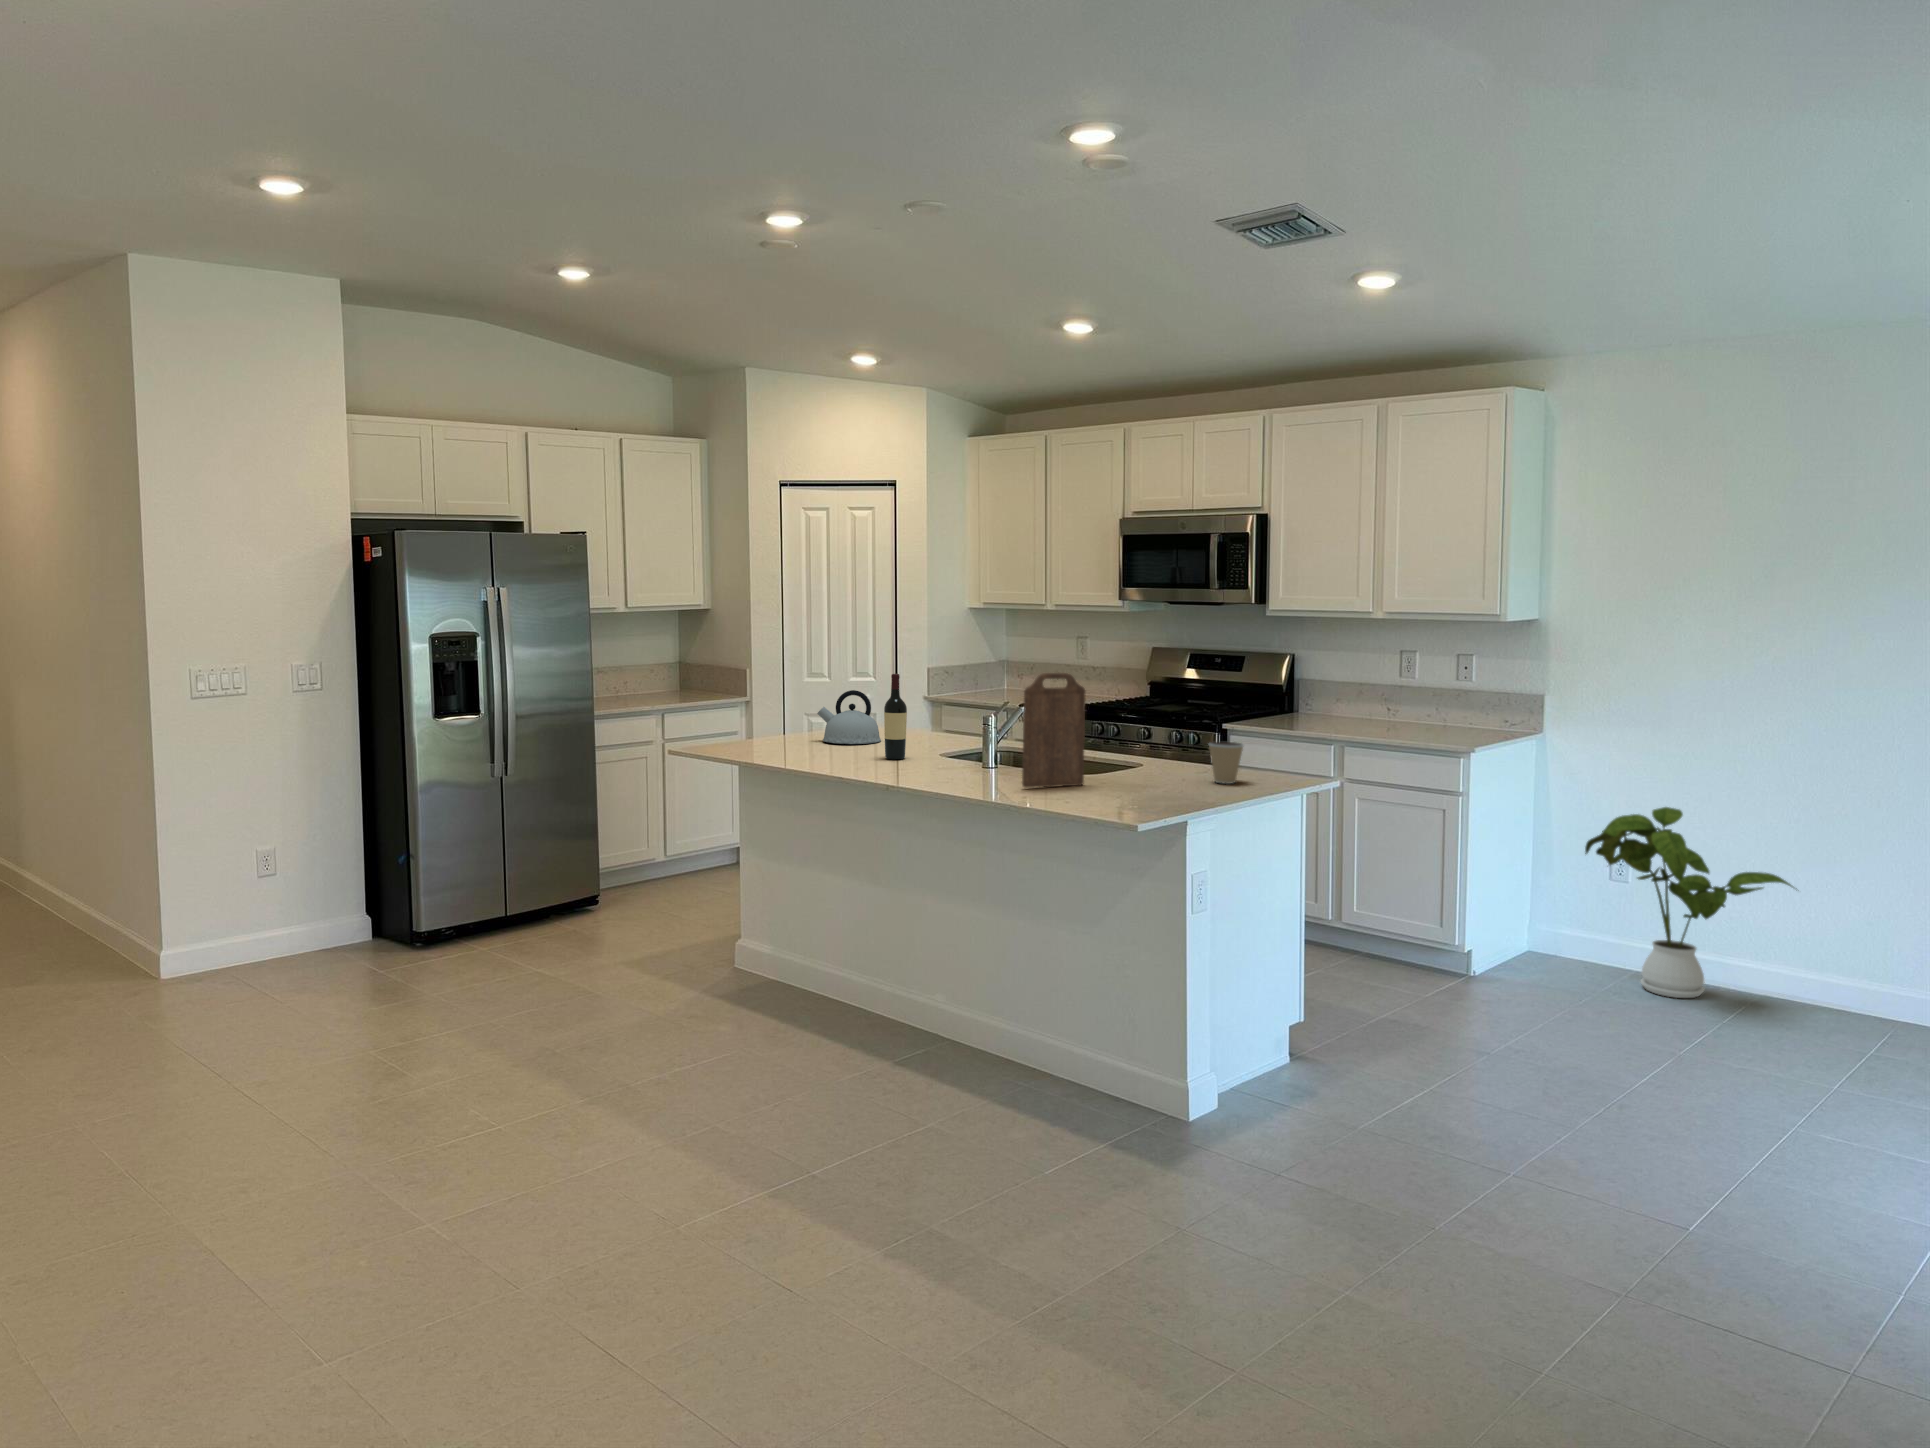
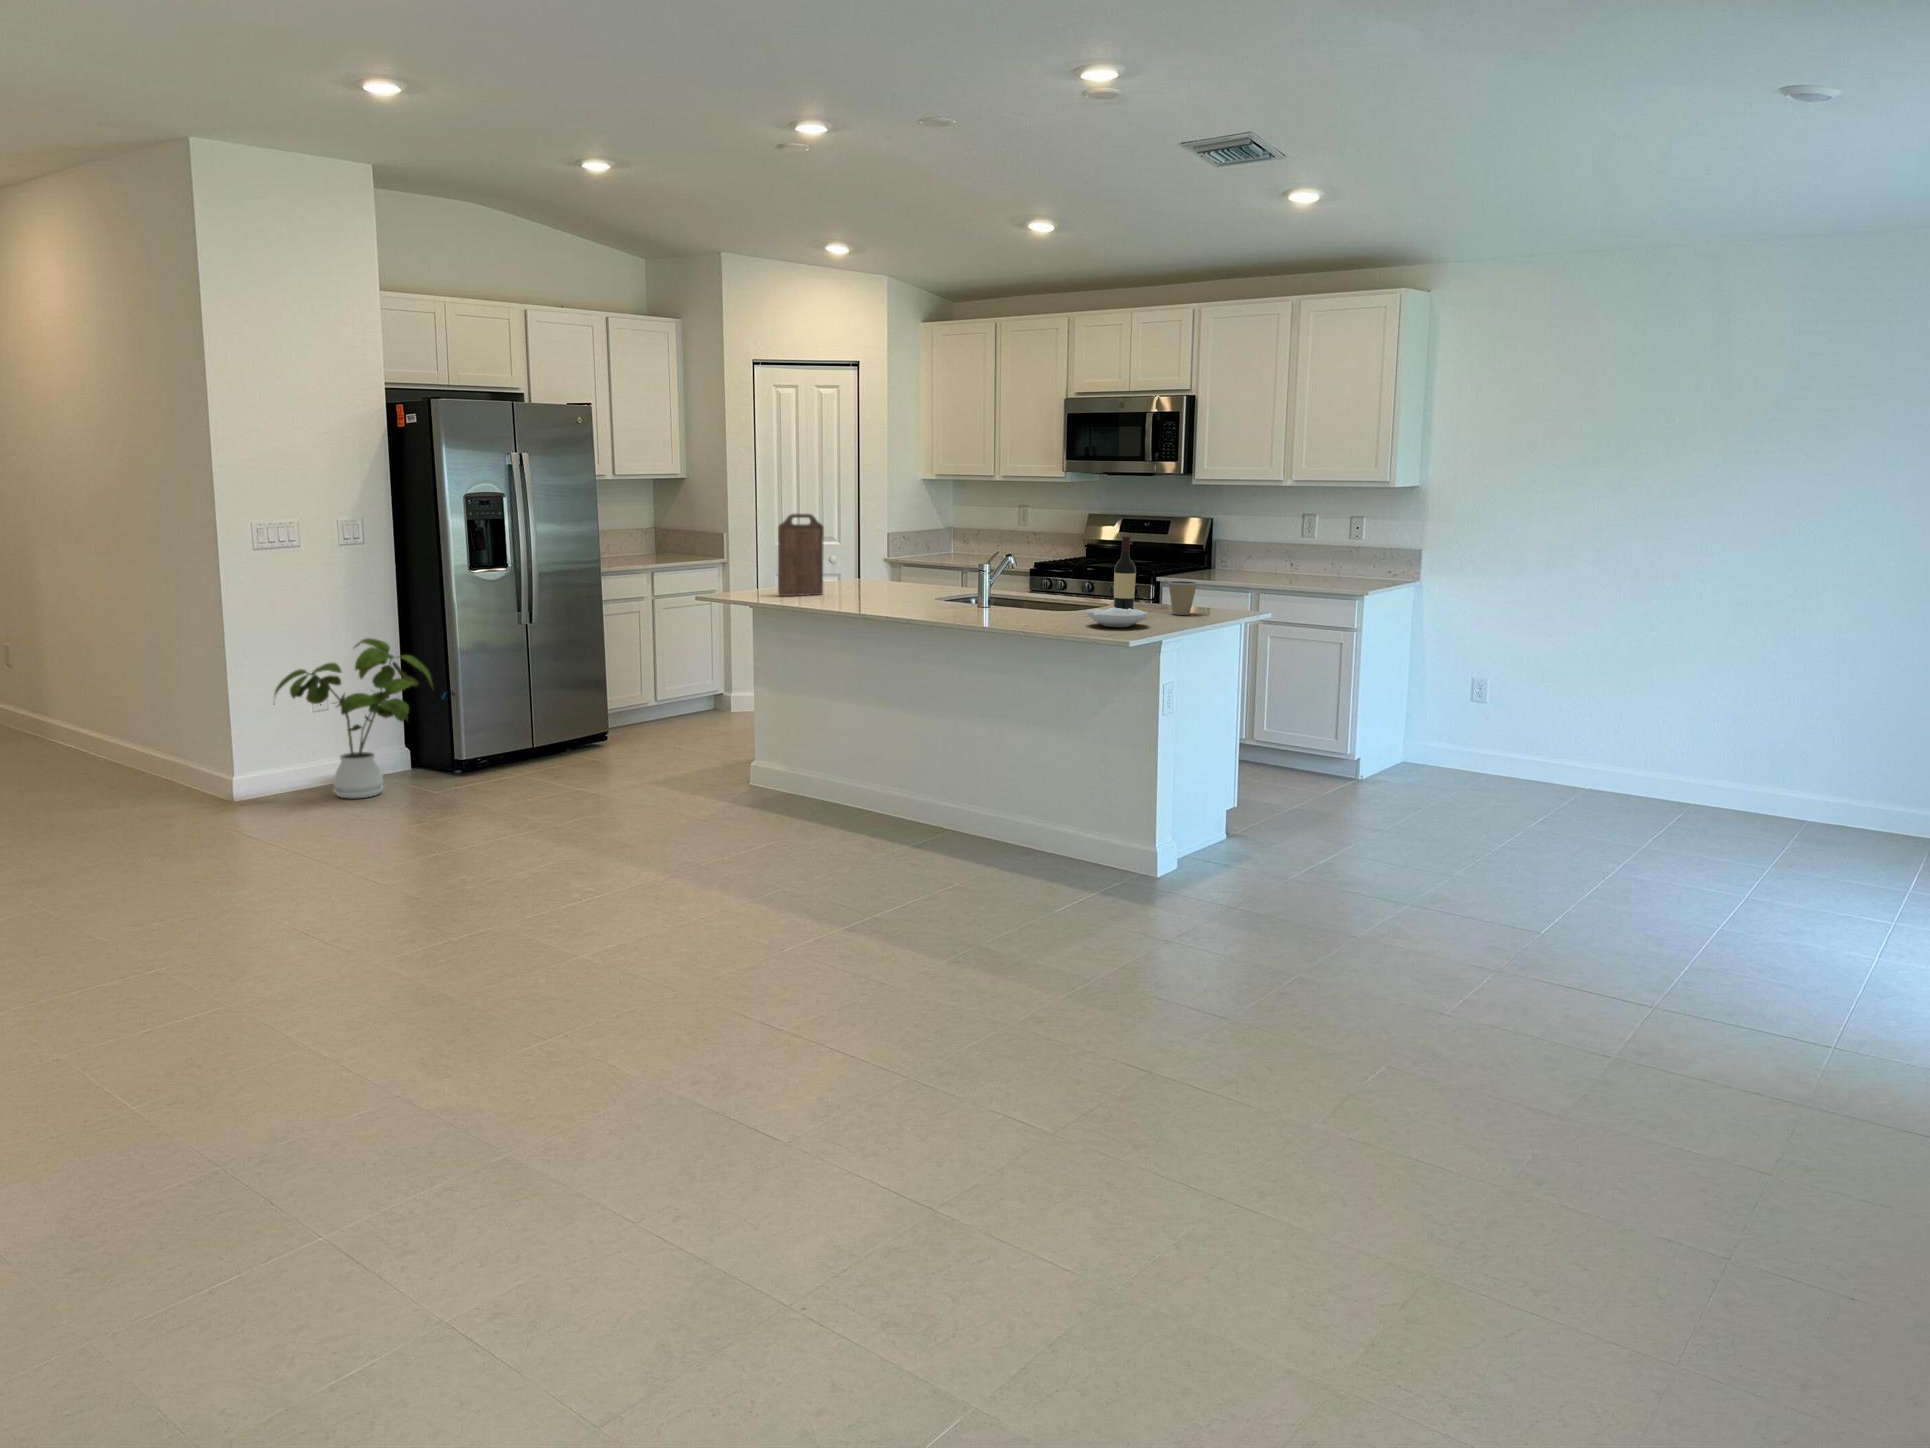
cutting board: present [1022,673,1085,788] -> present [778,514,824,596]
wine bottle: present [884,674,907,760] -> present [1114,536,1136,609]
kettle: present [817,690,881,744] -> none [820,545,875,591]
bowl: none [1098,776,1174,803] -> present [1086,607,1147,627]
house plant: present [1585,807,1793,998] -> present [275,638,433,799]

